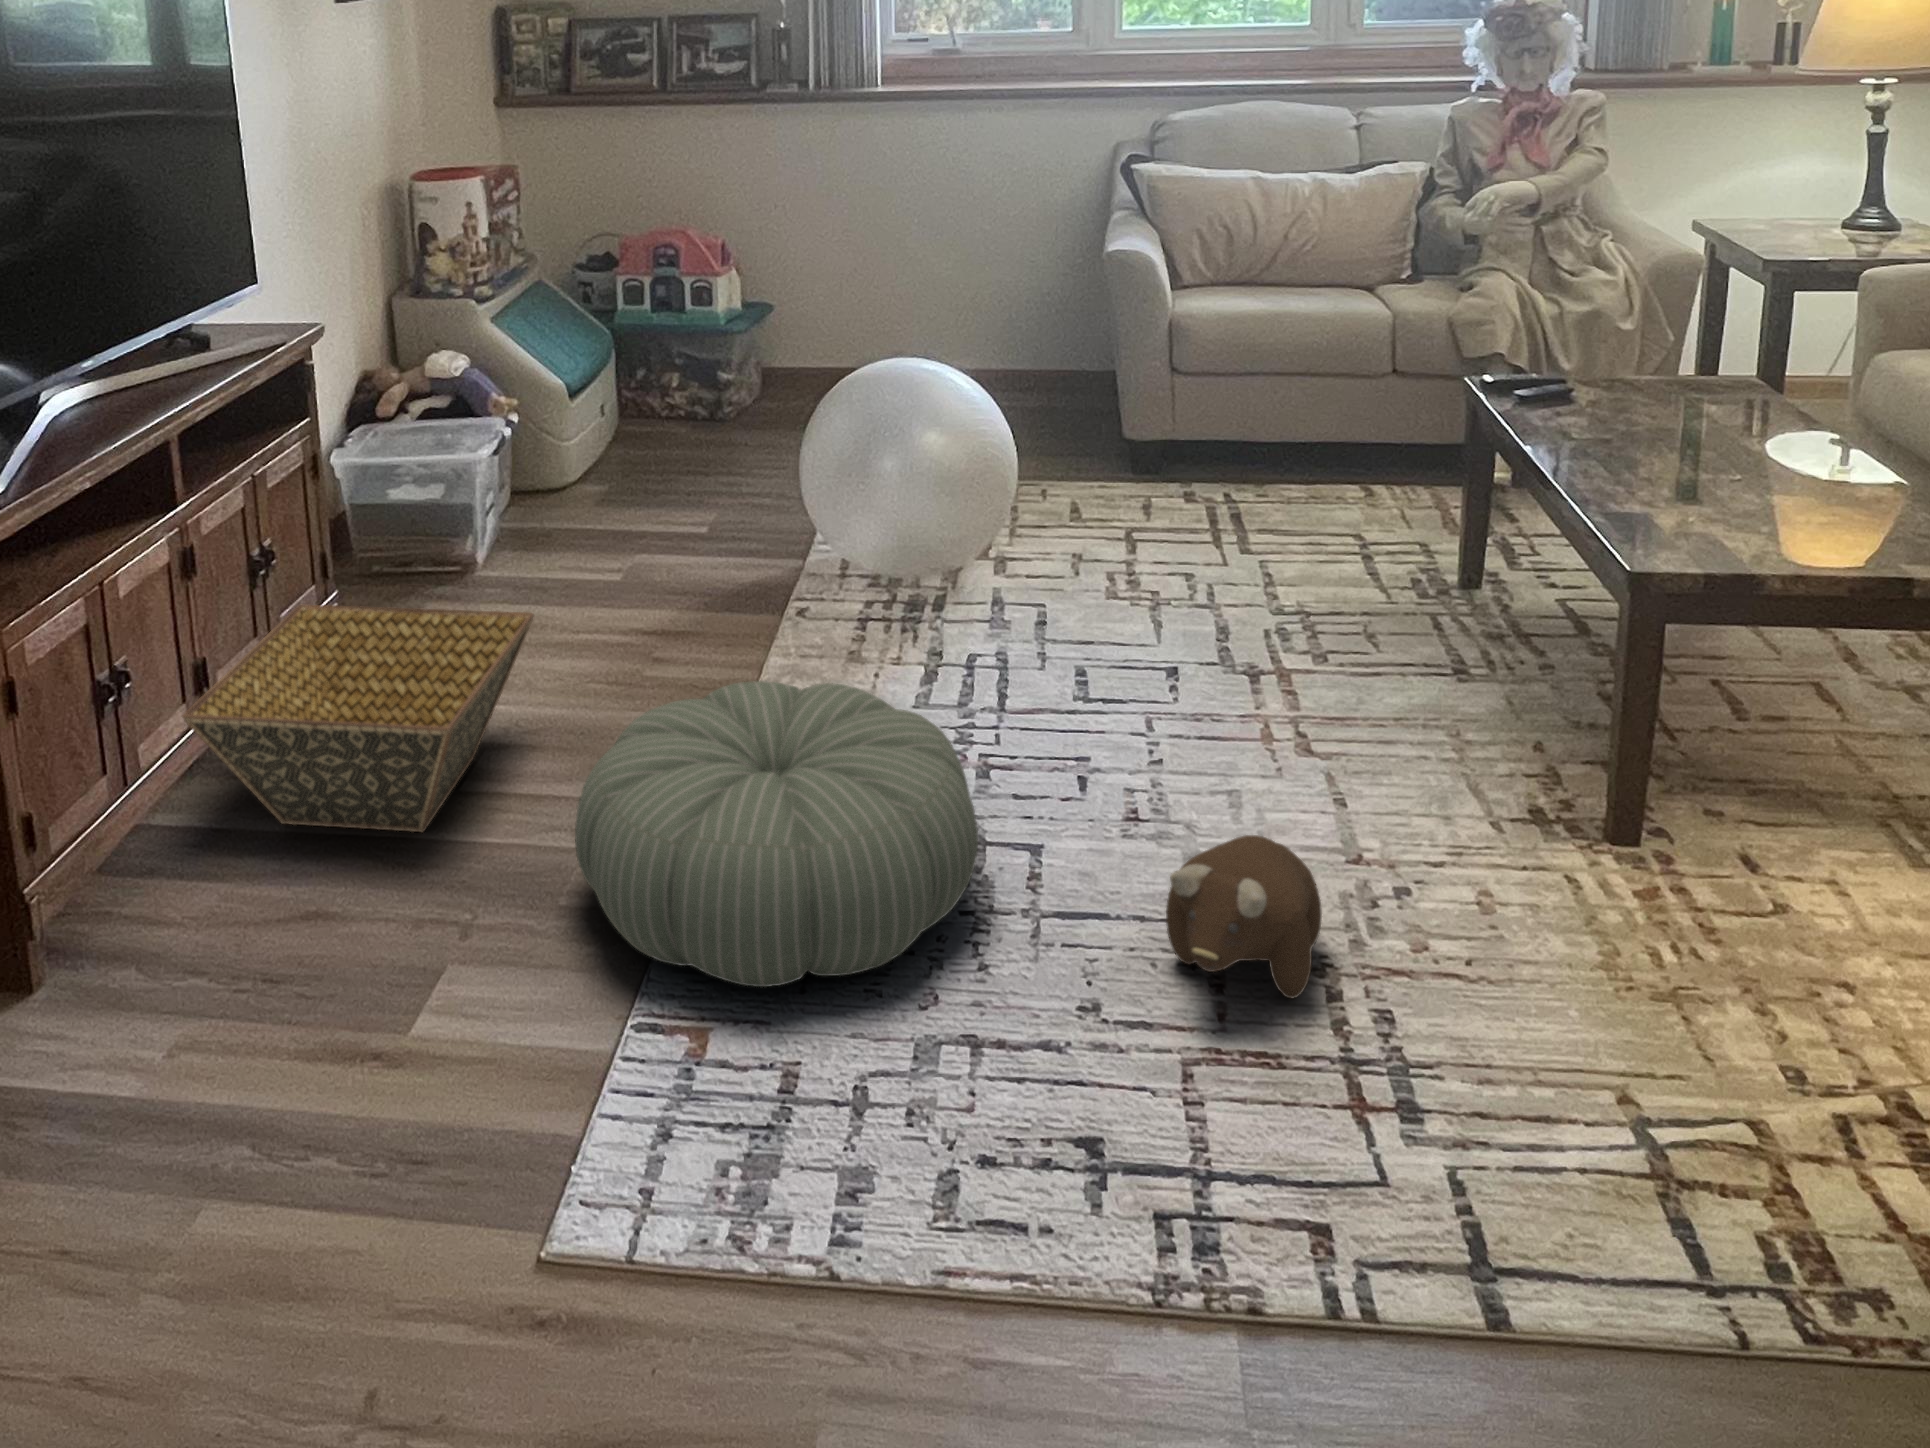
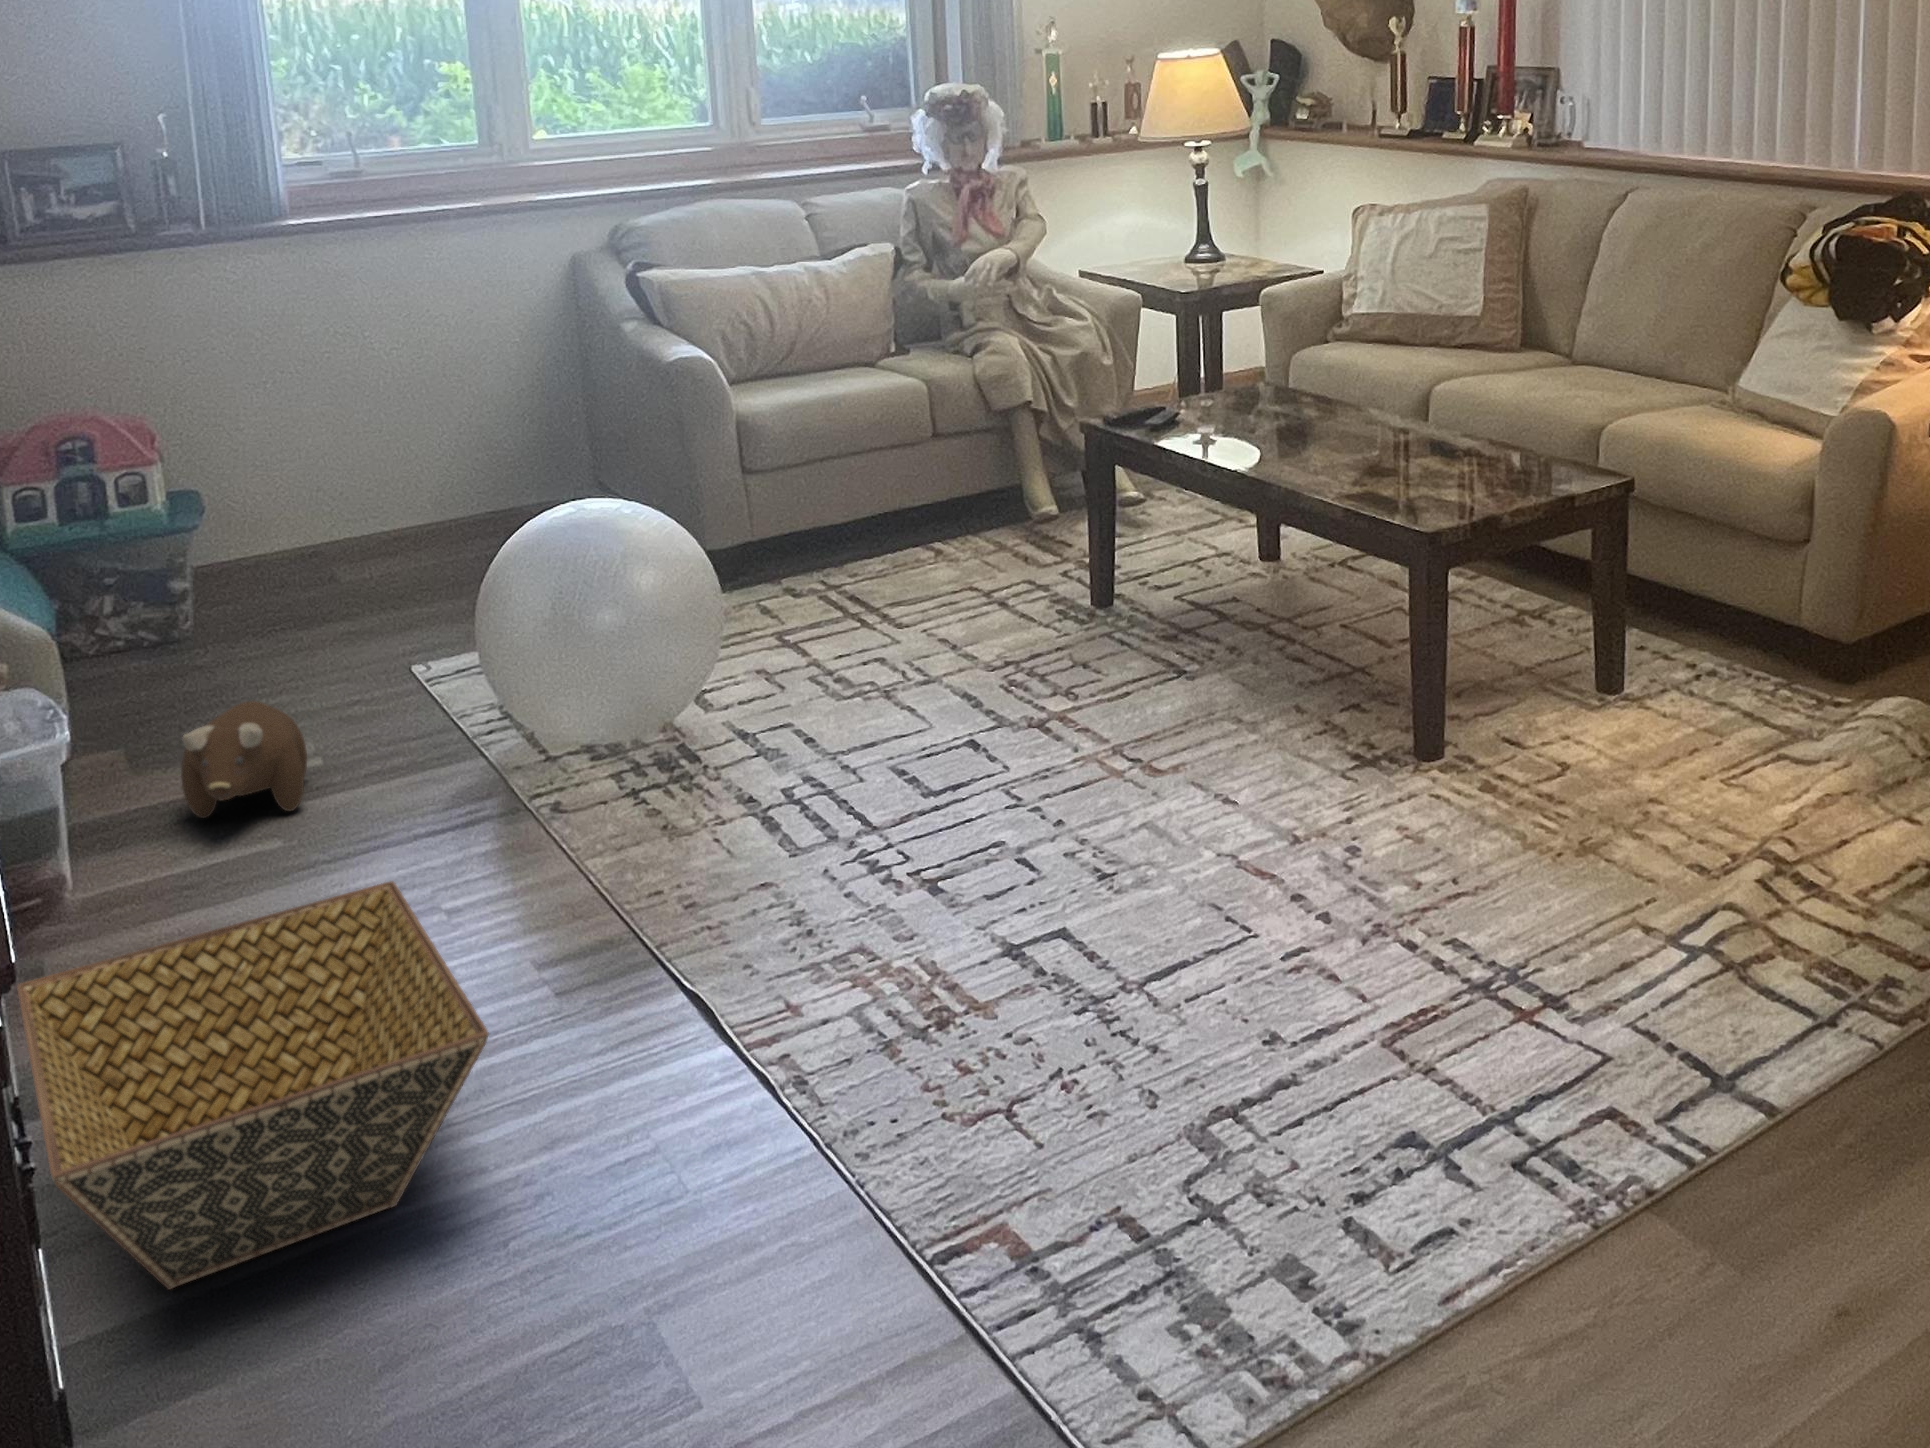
pouf: present [575,681,978,987] -> none [660,828,1123,1189]
plush toy: present [1166,835,1322,998] -> present [181,701,307,818]

